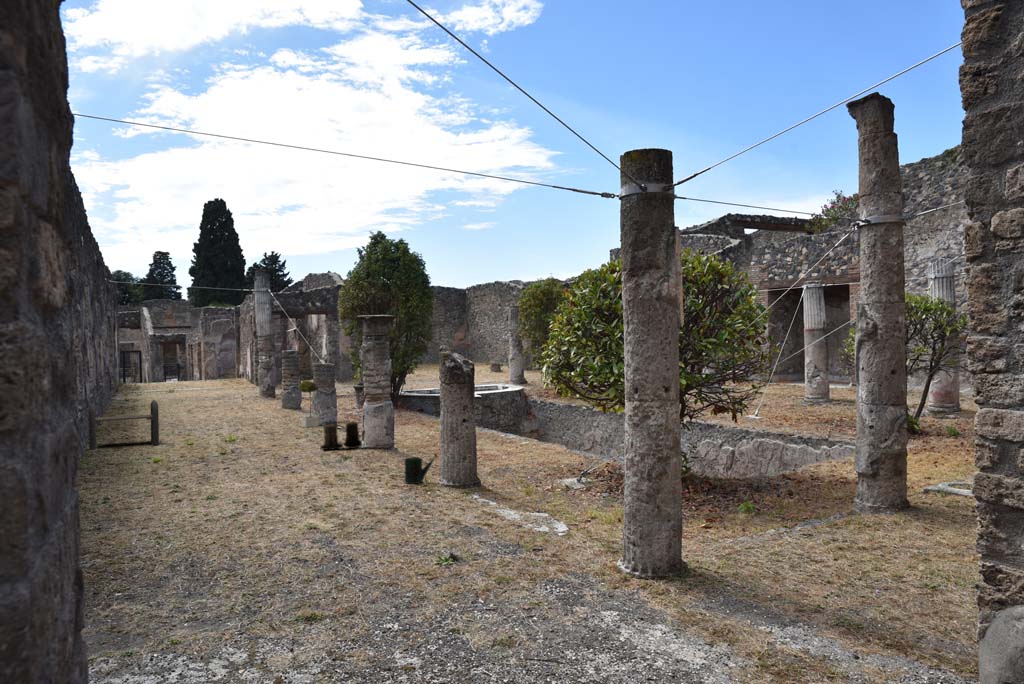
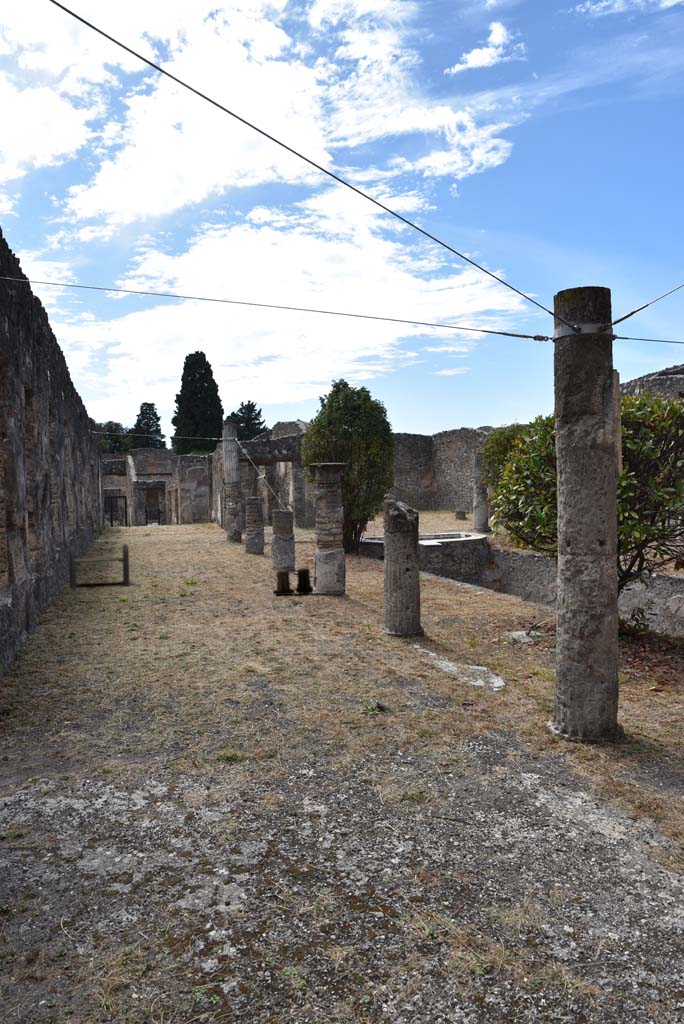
potted tree: present [299,380,319,428] -> none [258,526,277,573]
watering can: present [404,454,438,484] -> none [341,602,381,632]

